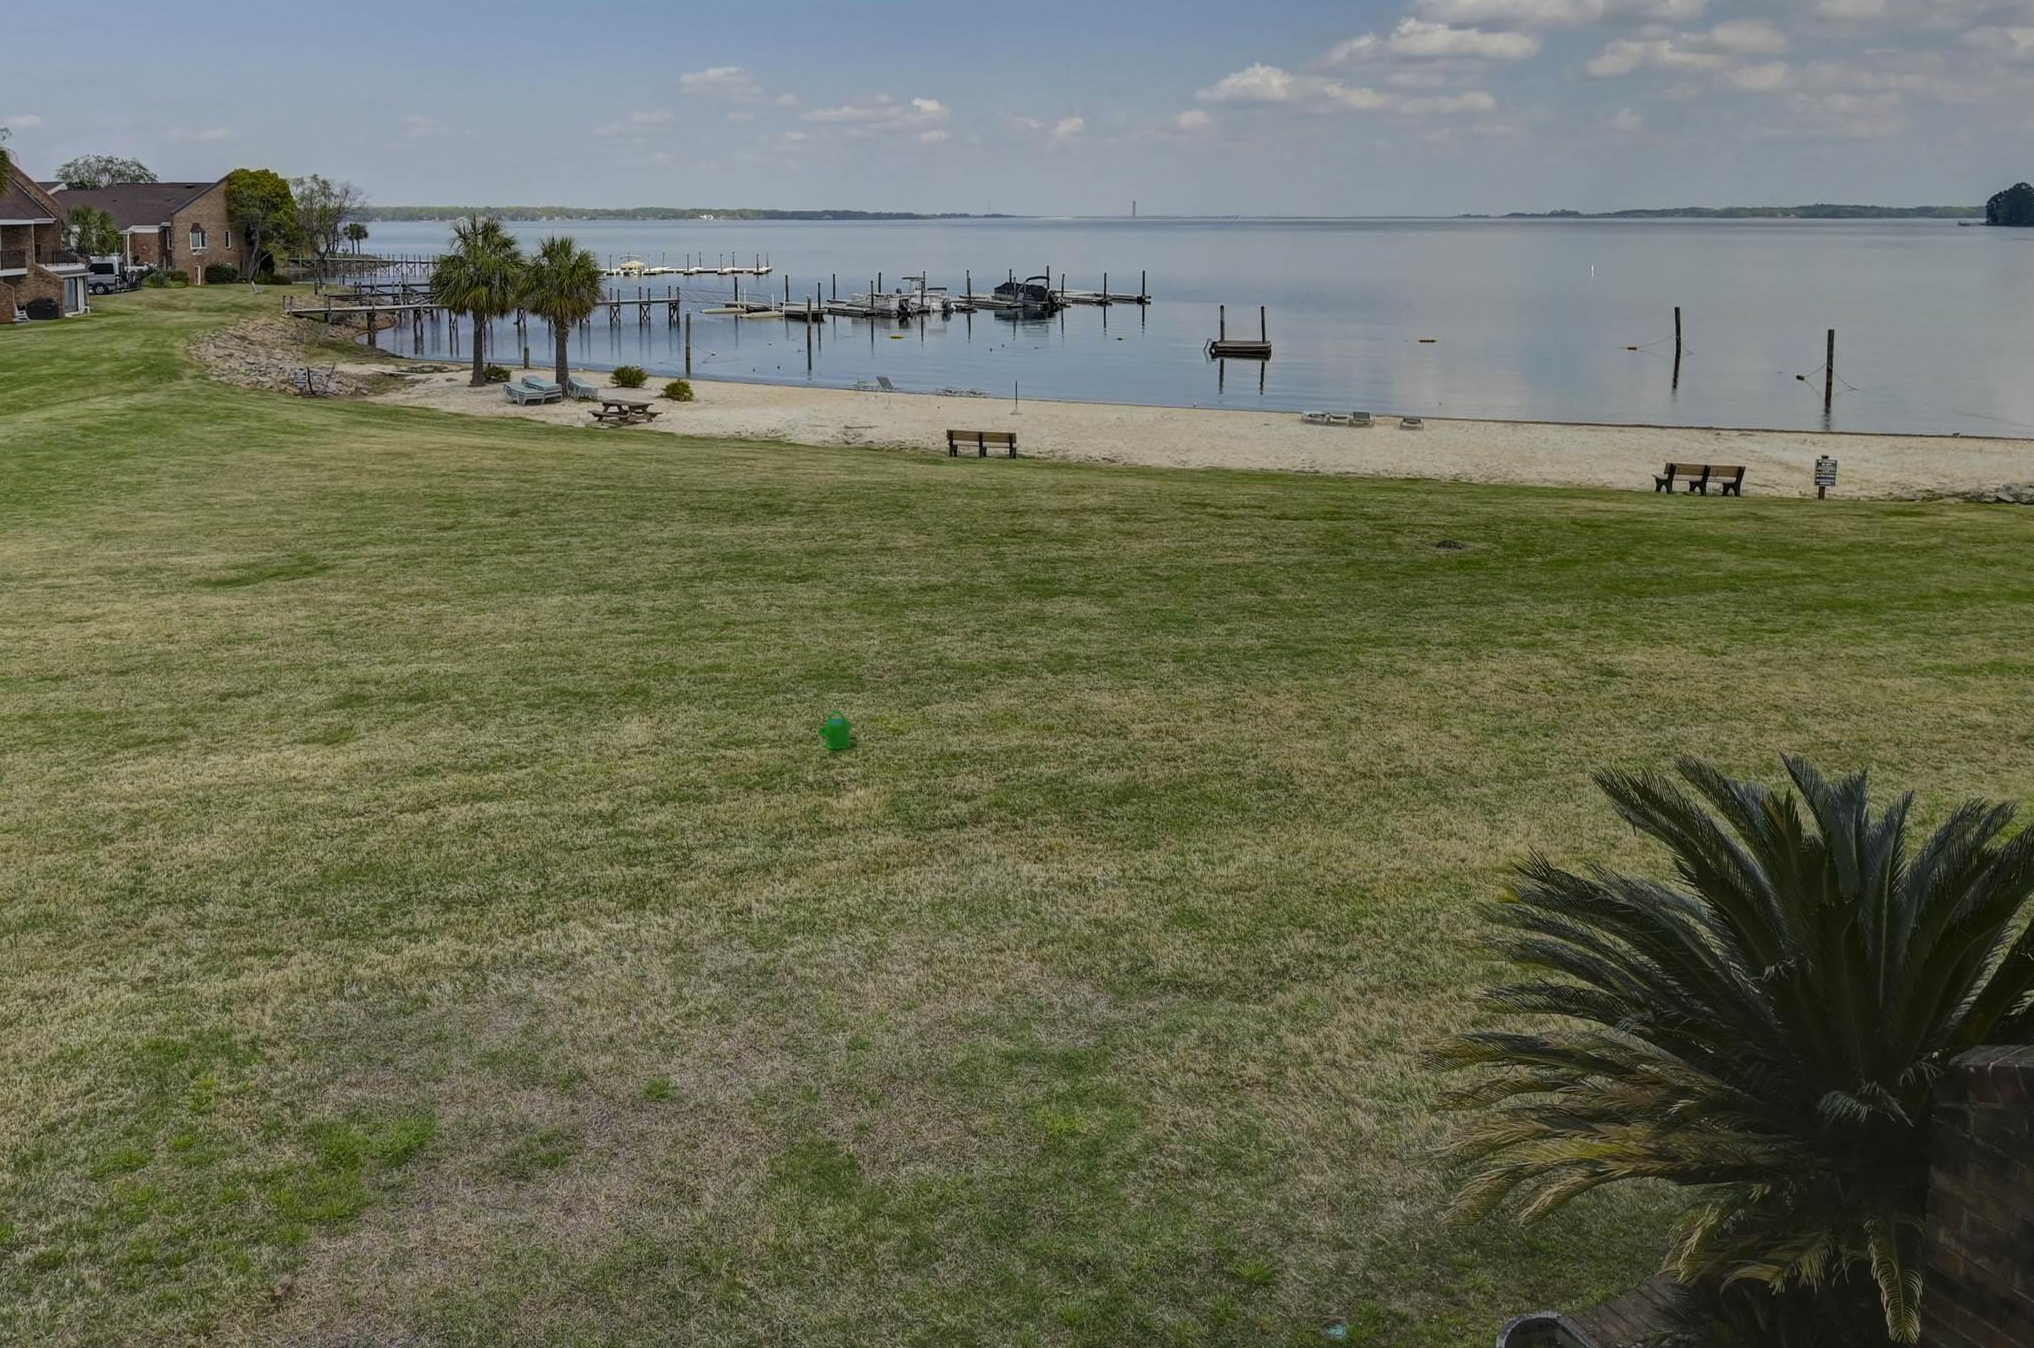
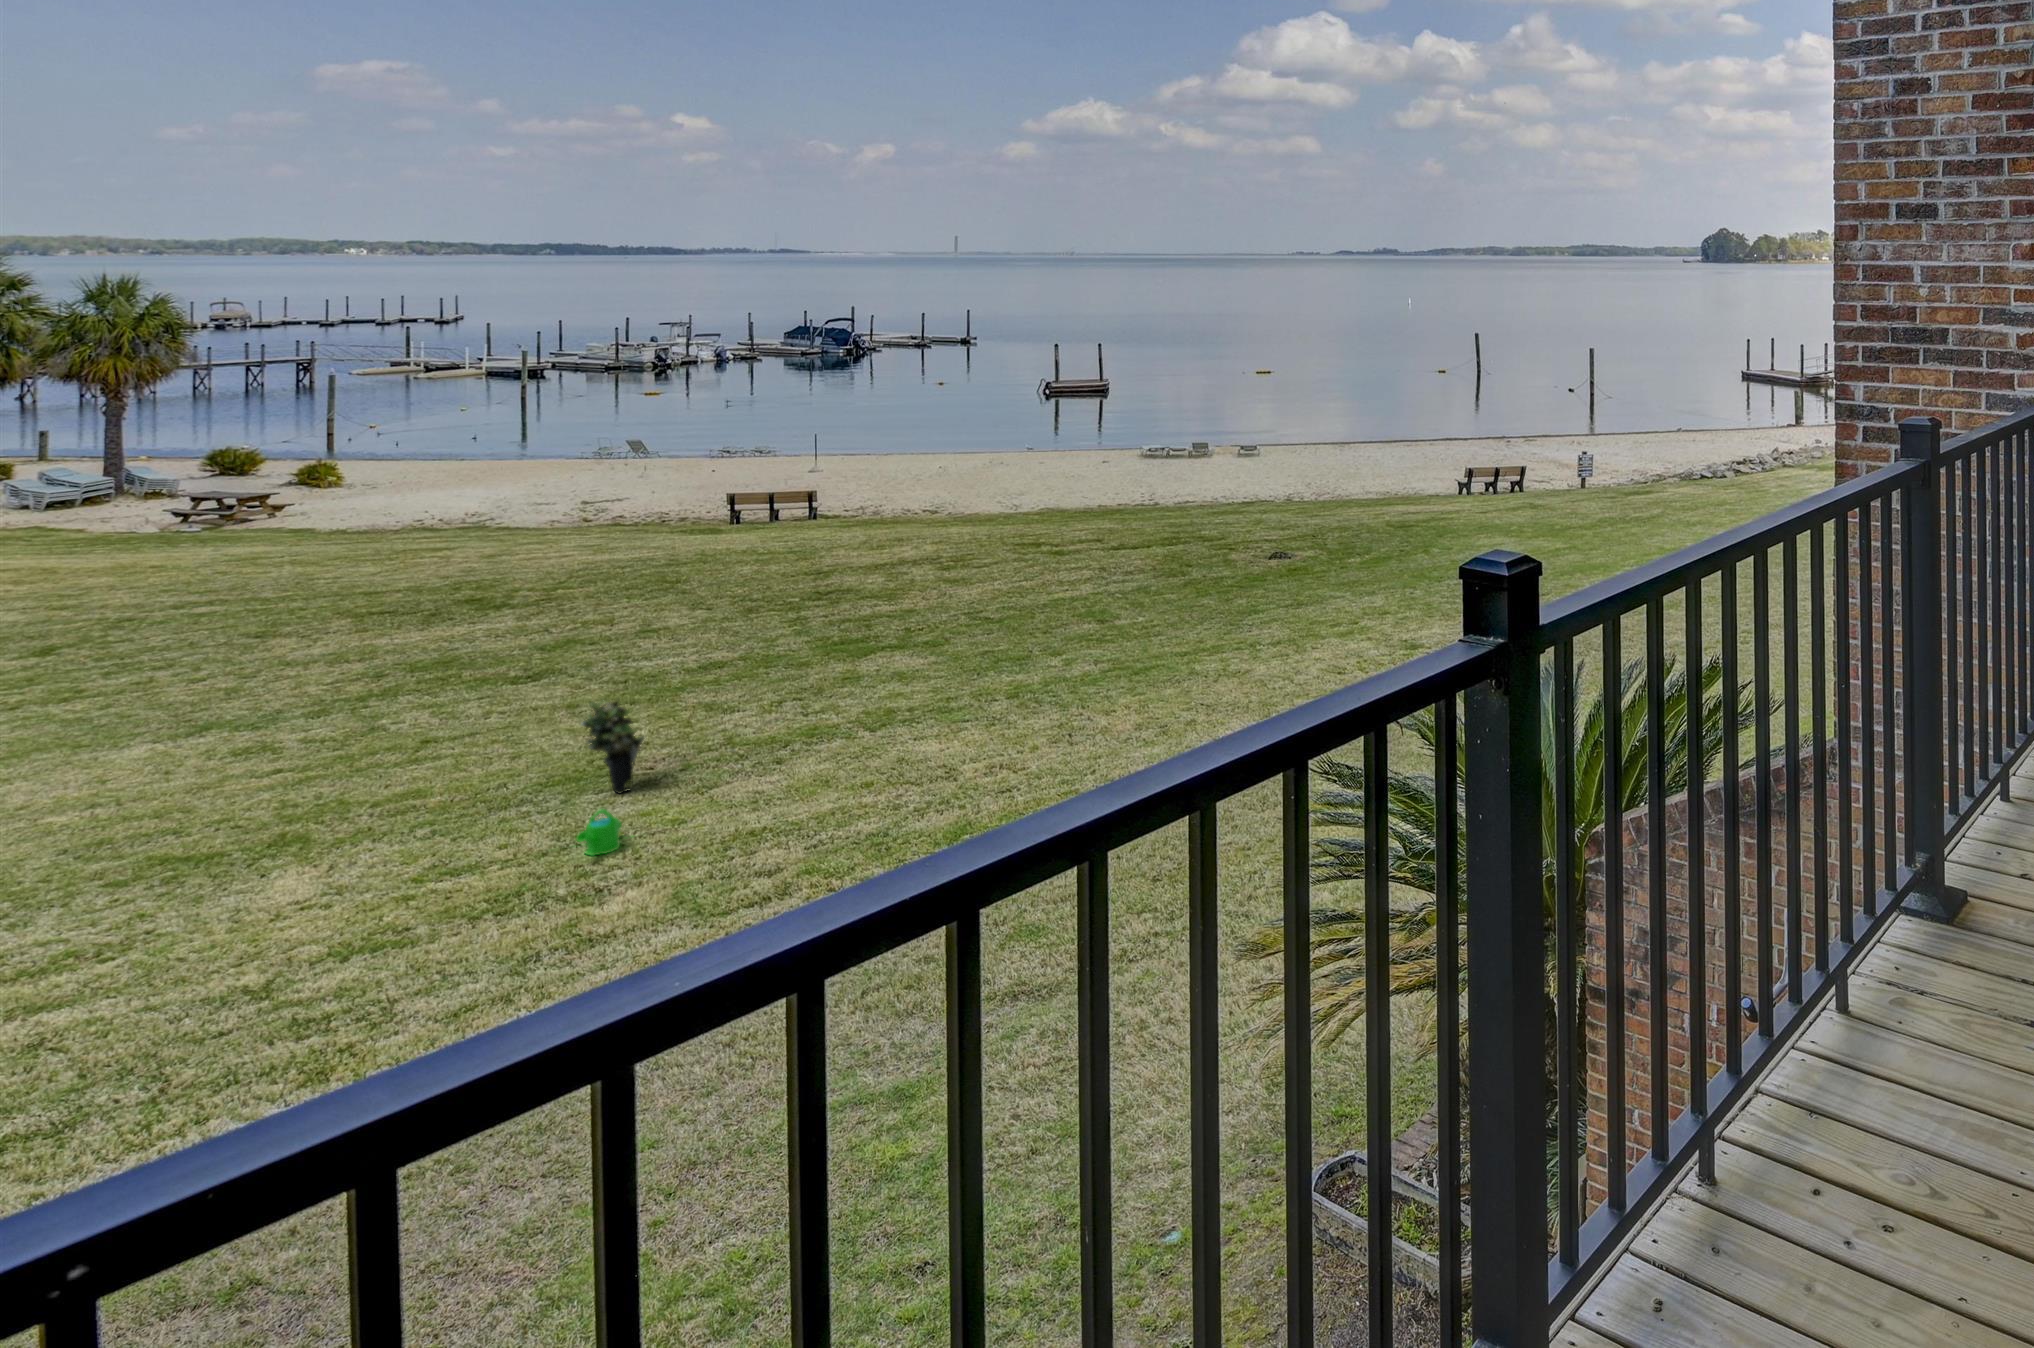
potted plant: none [824,611,871,697] -> present [582,698,644,794]

